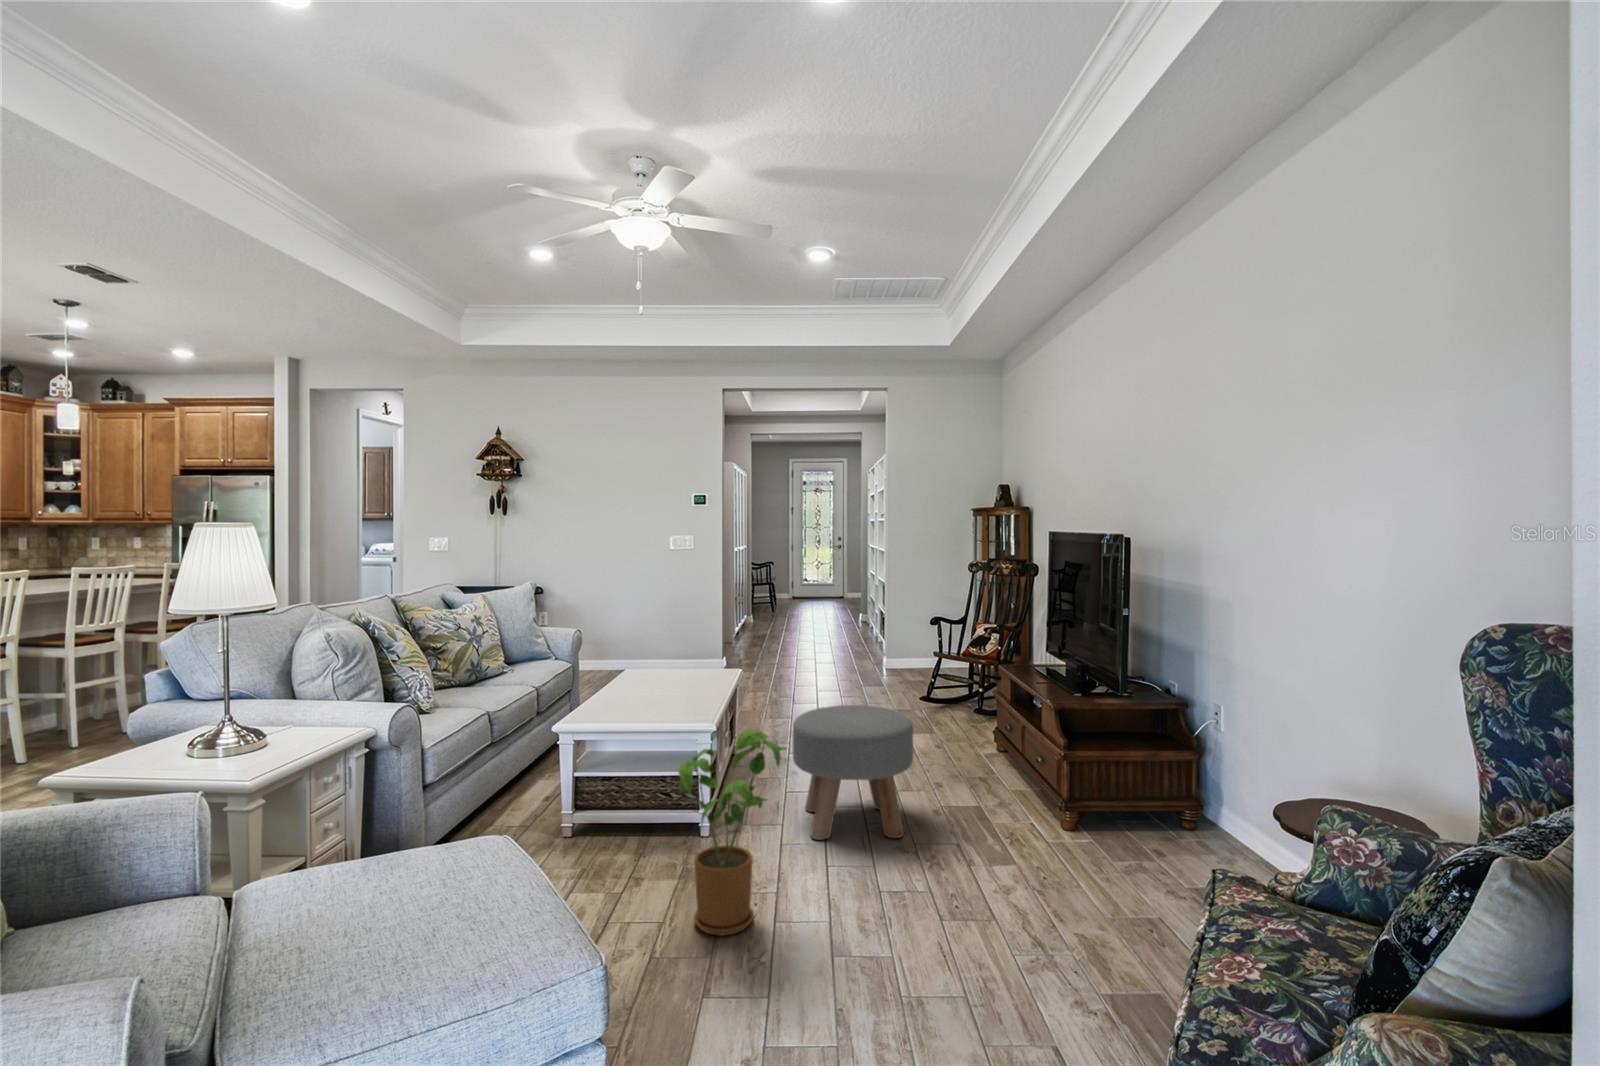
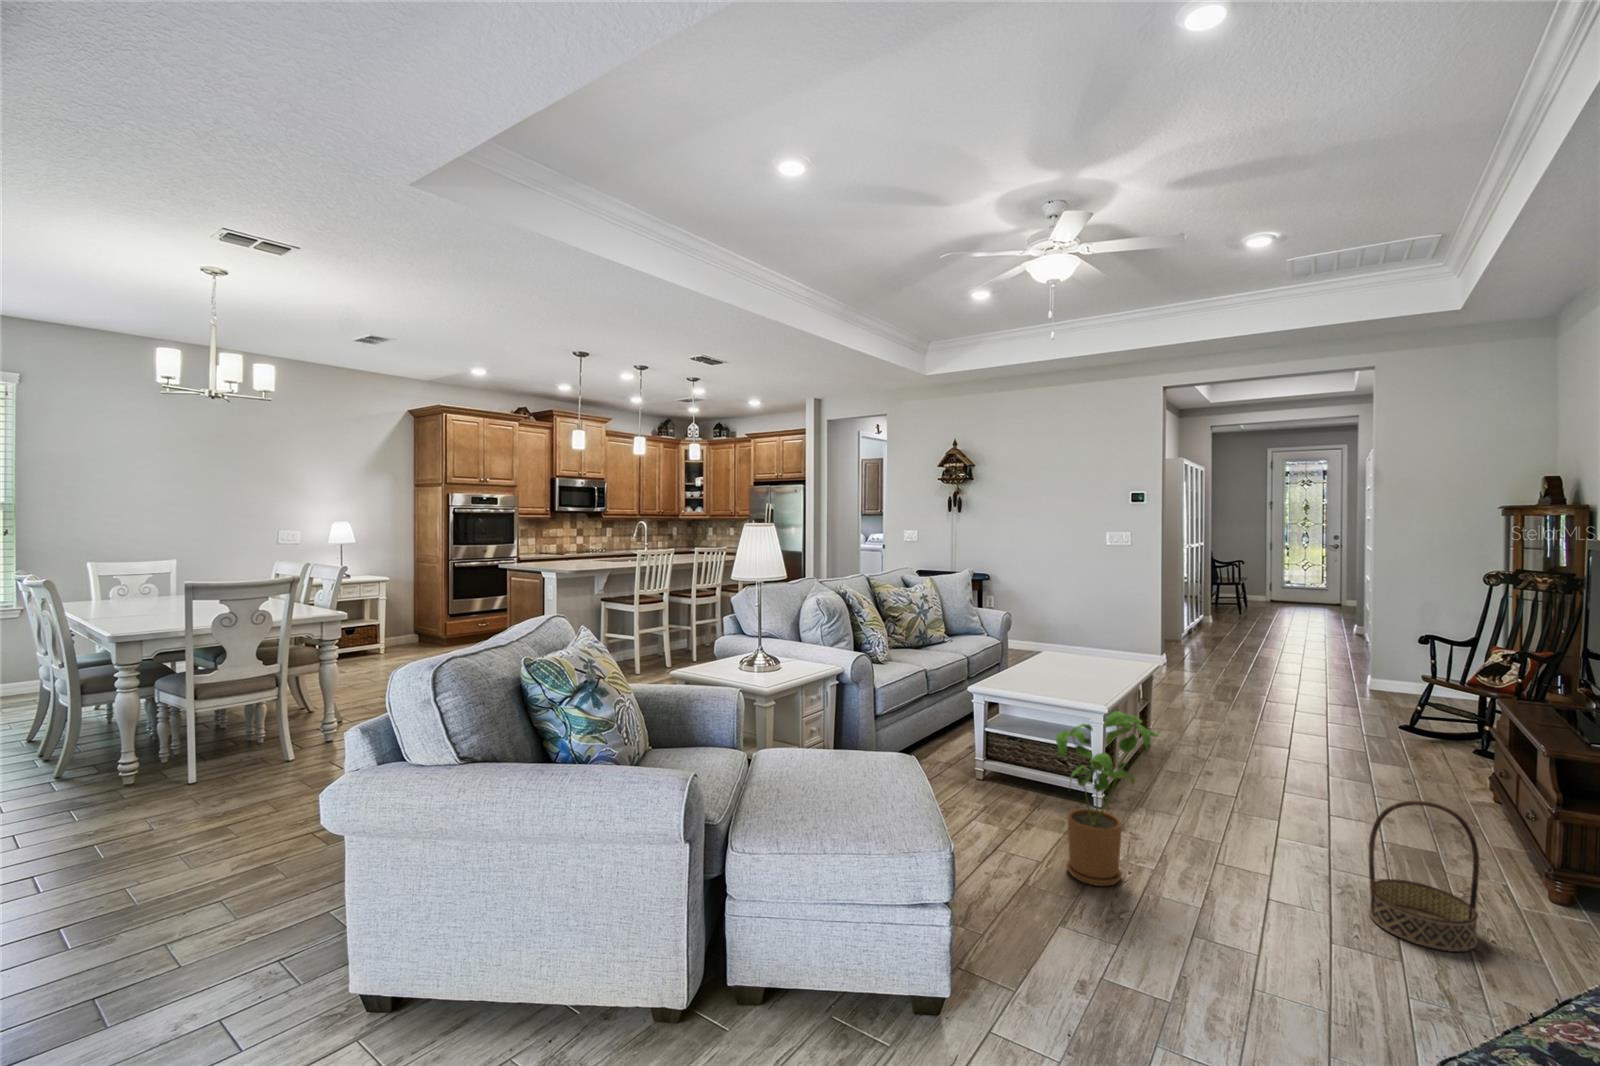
ottoman: present [793,705,913,840] -> none [1192,710,1338,856]
basket: none [958,767,1035,901] -> present [1369,800,1479,952]

